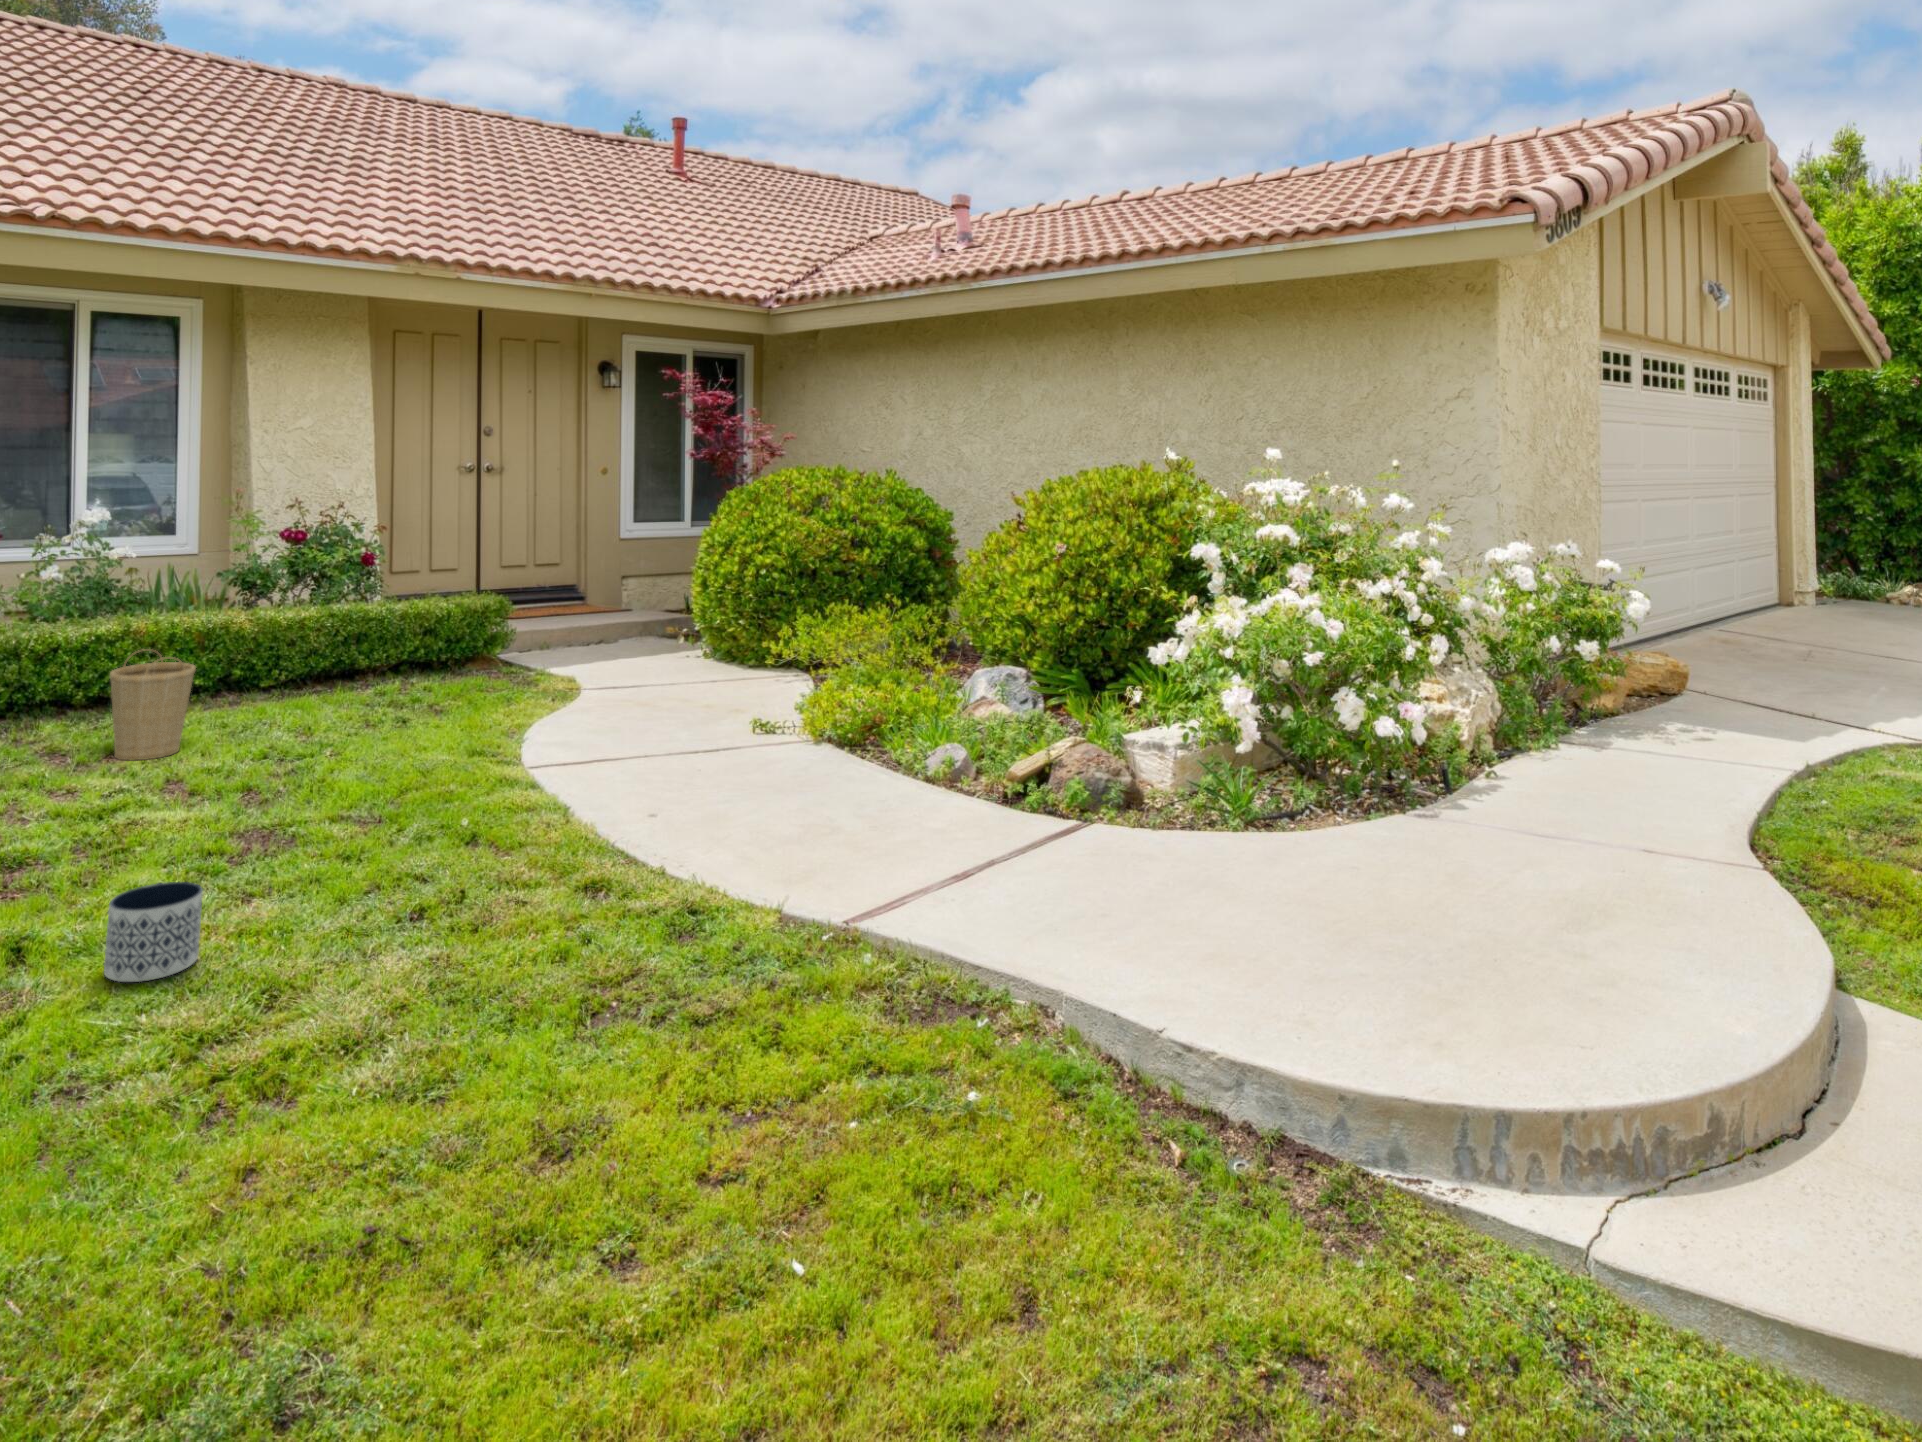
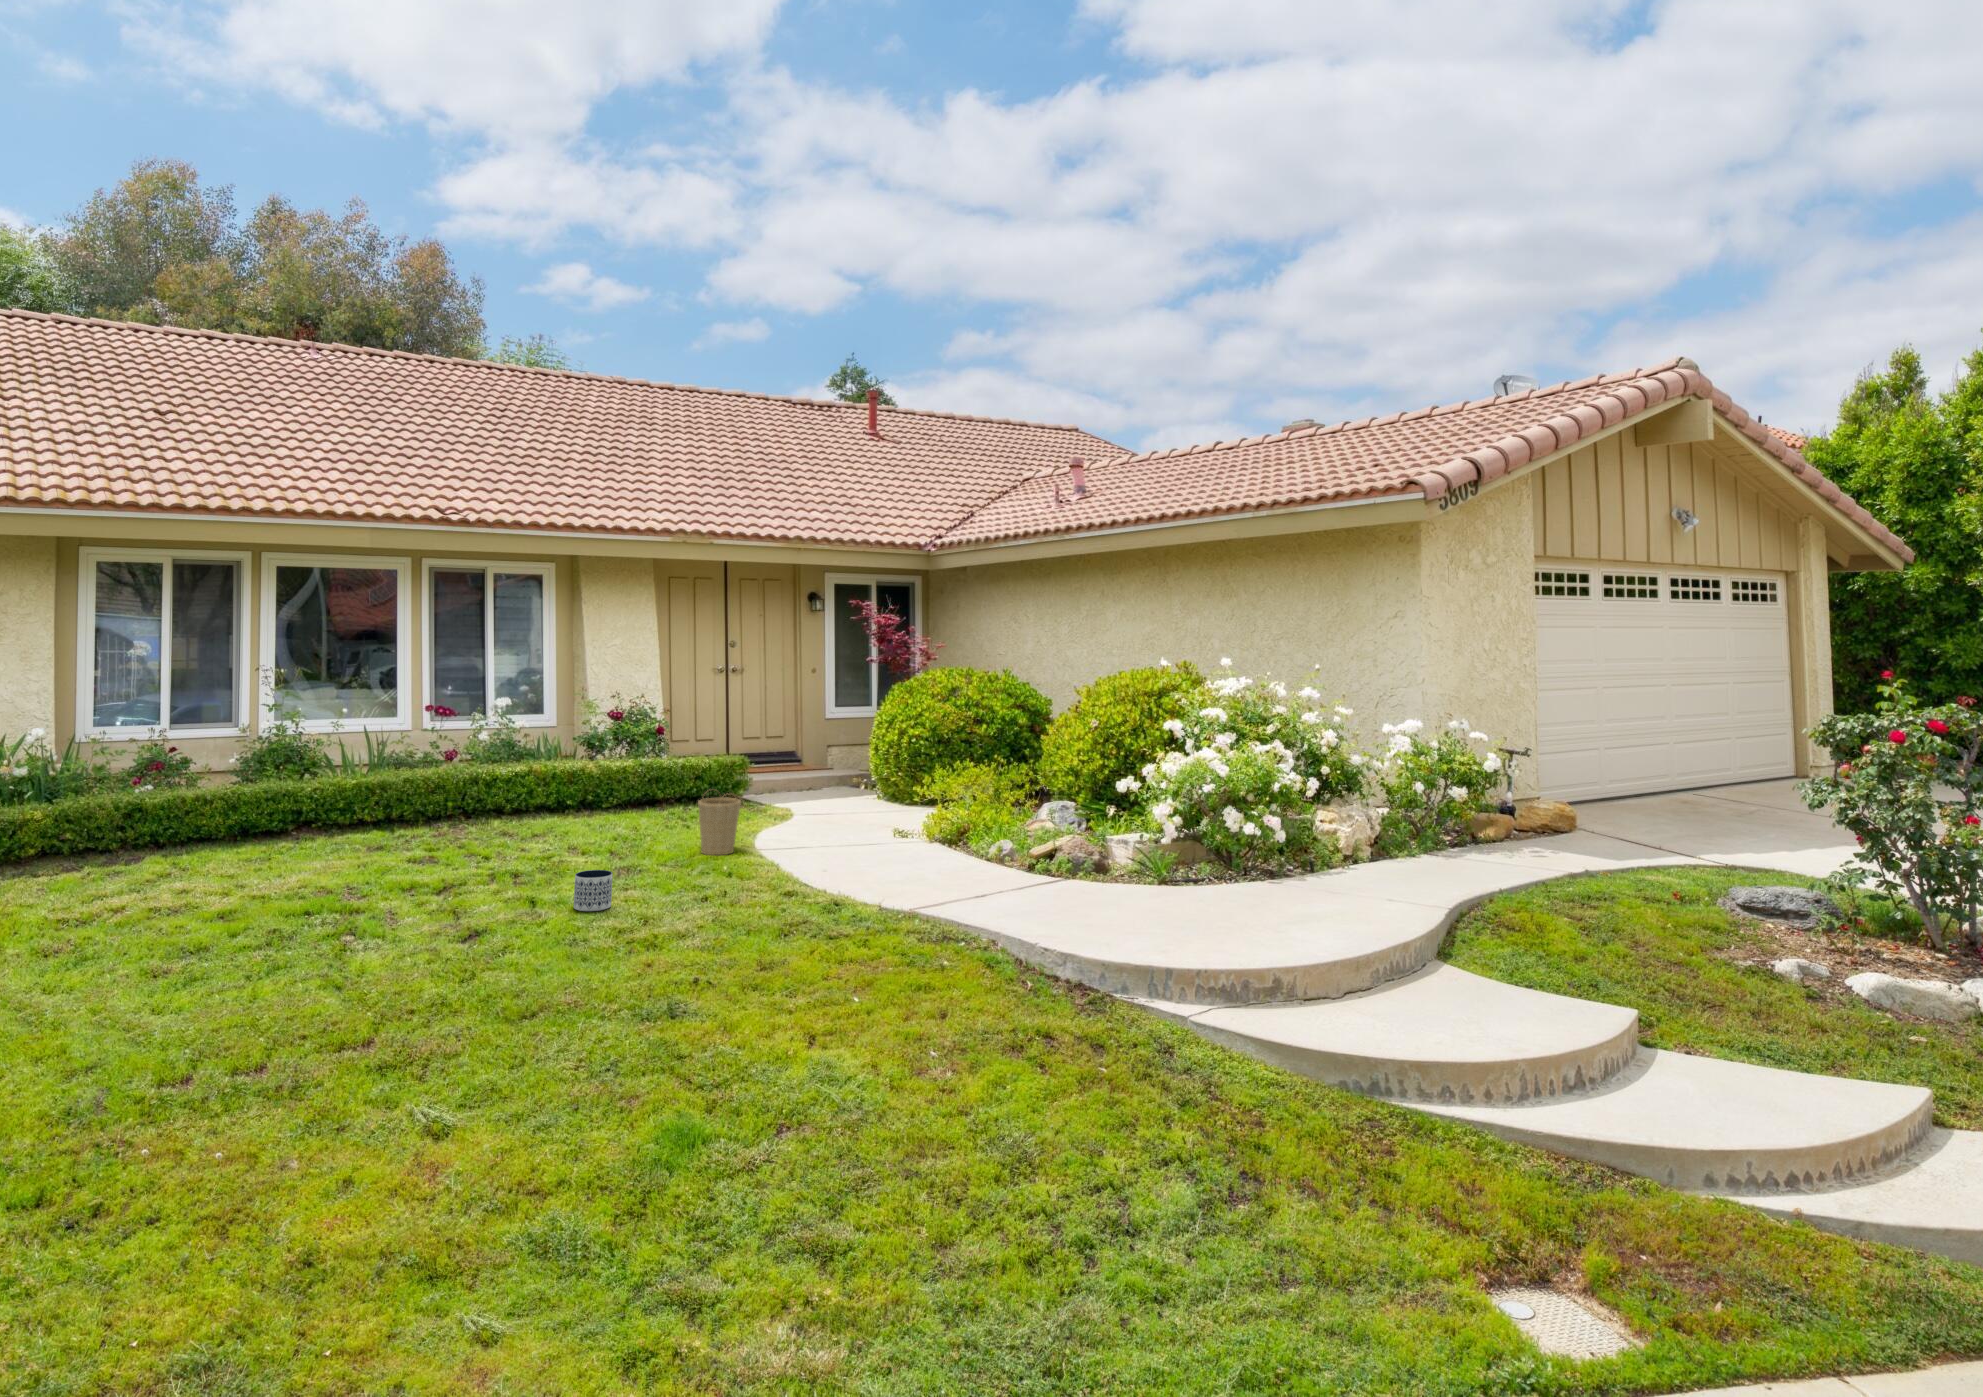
basket: present [110,649,196,760] -> present [698,794,741,855]

